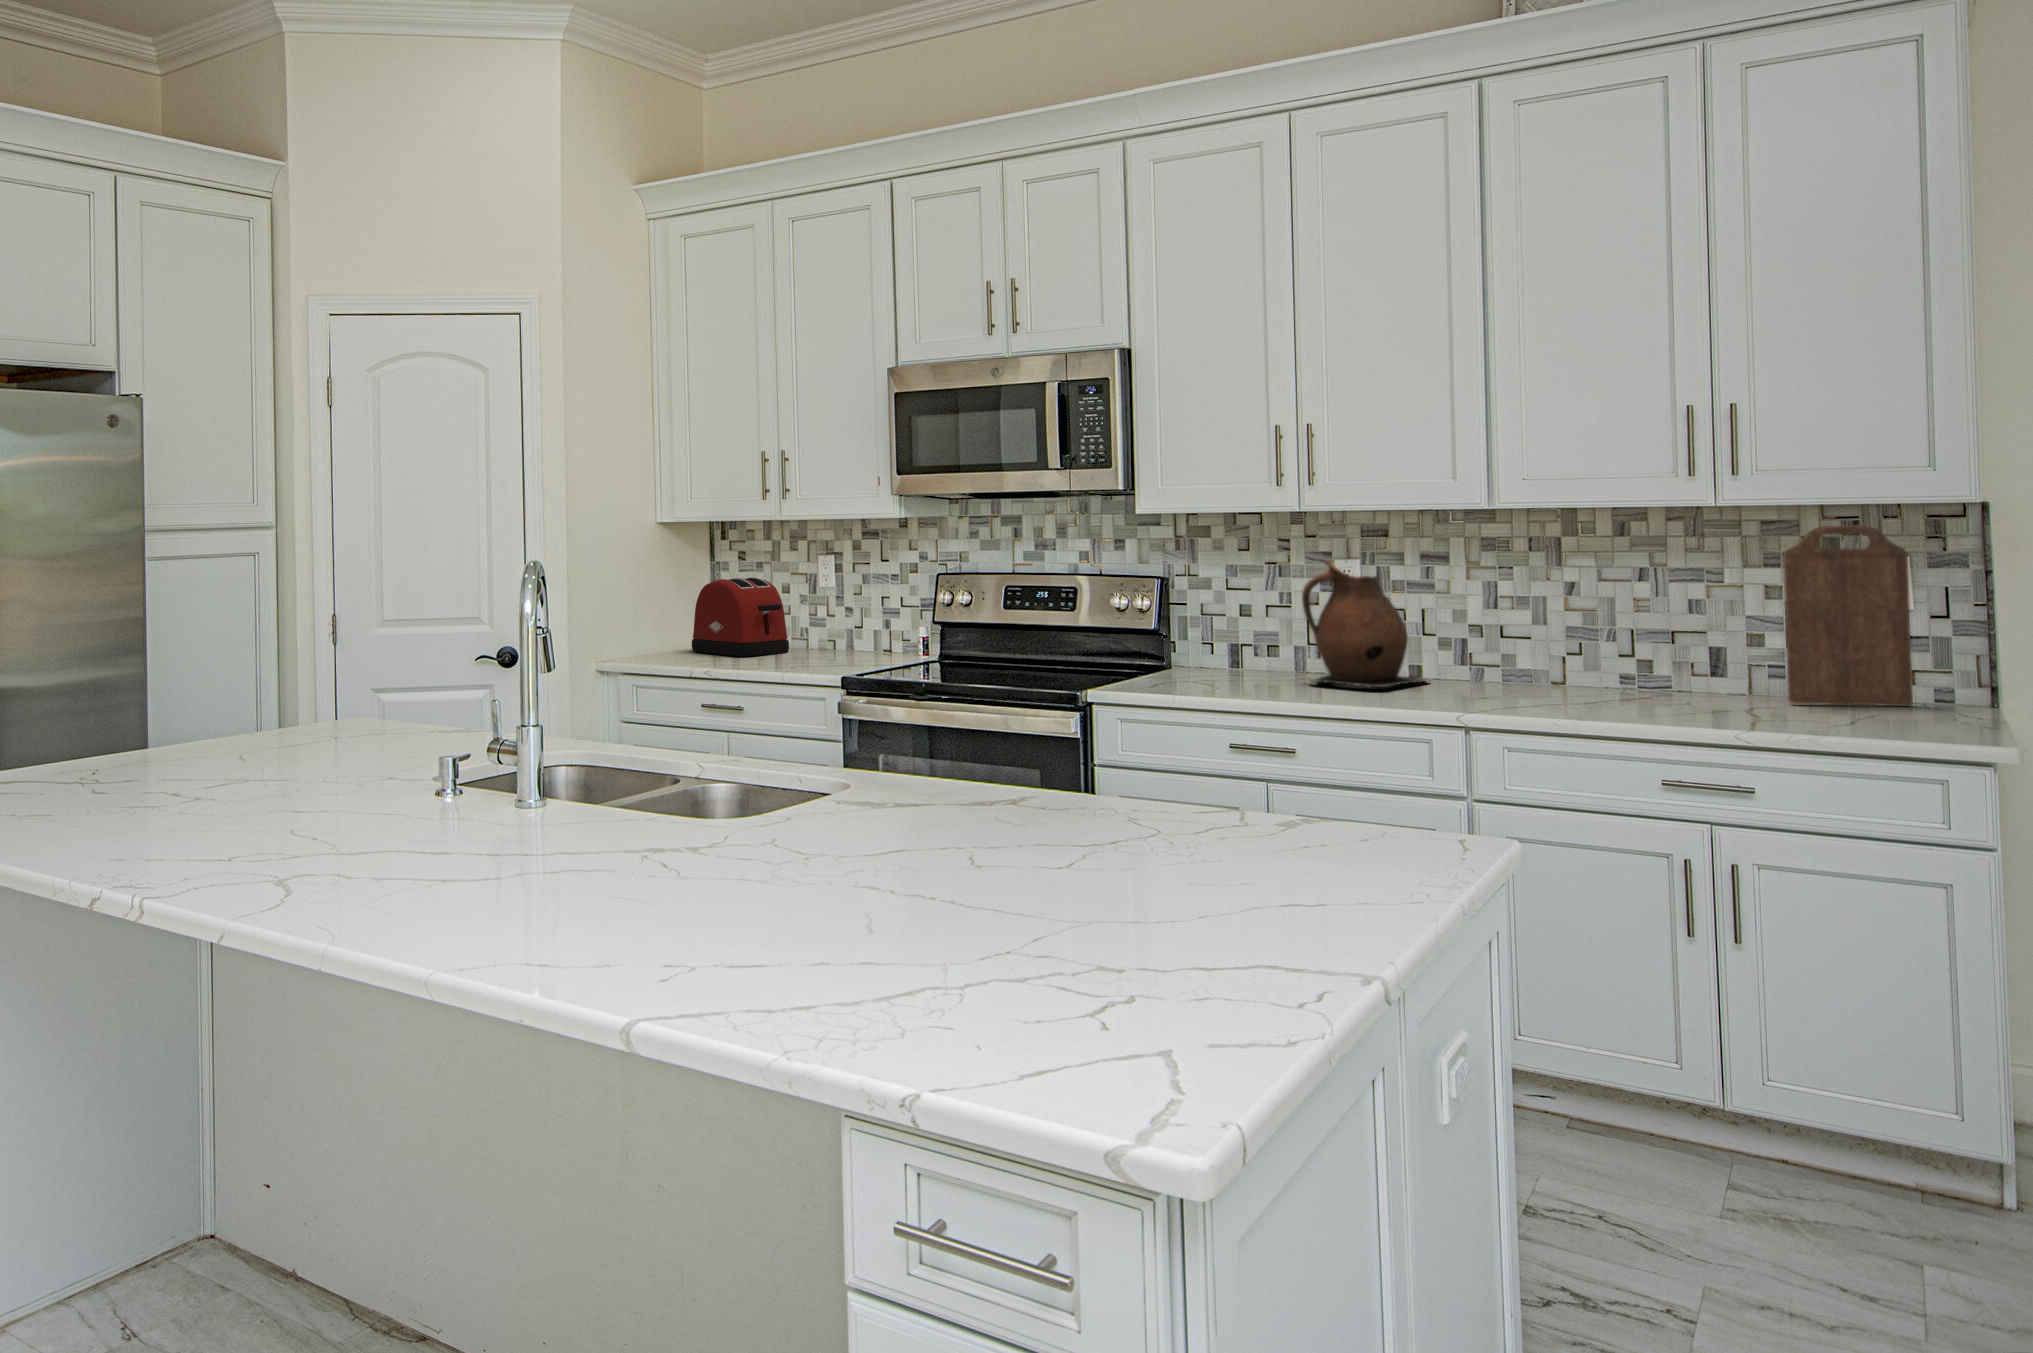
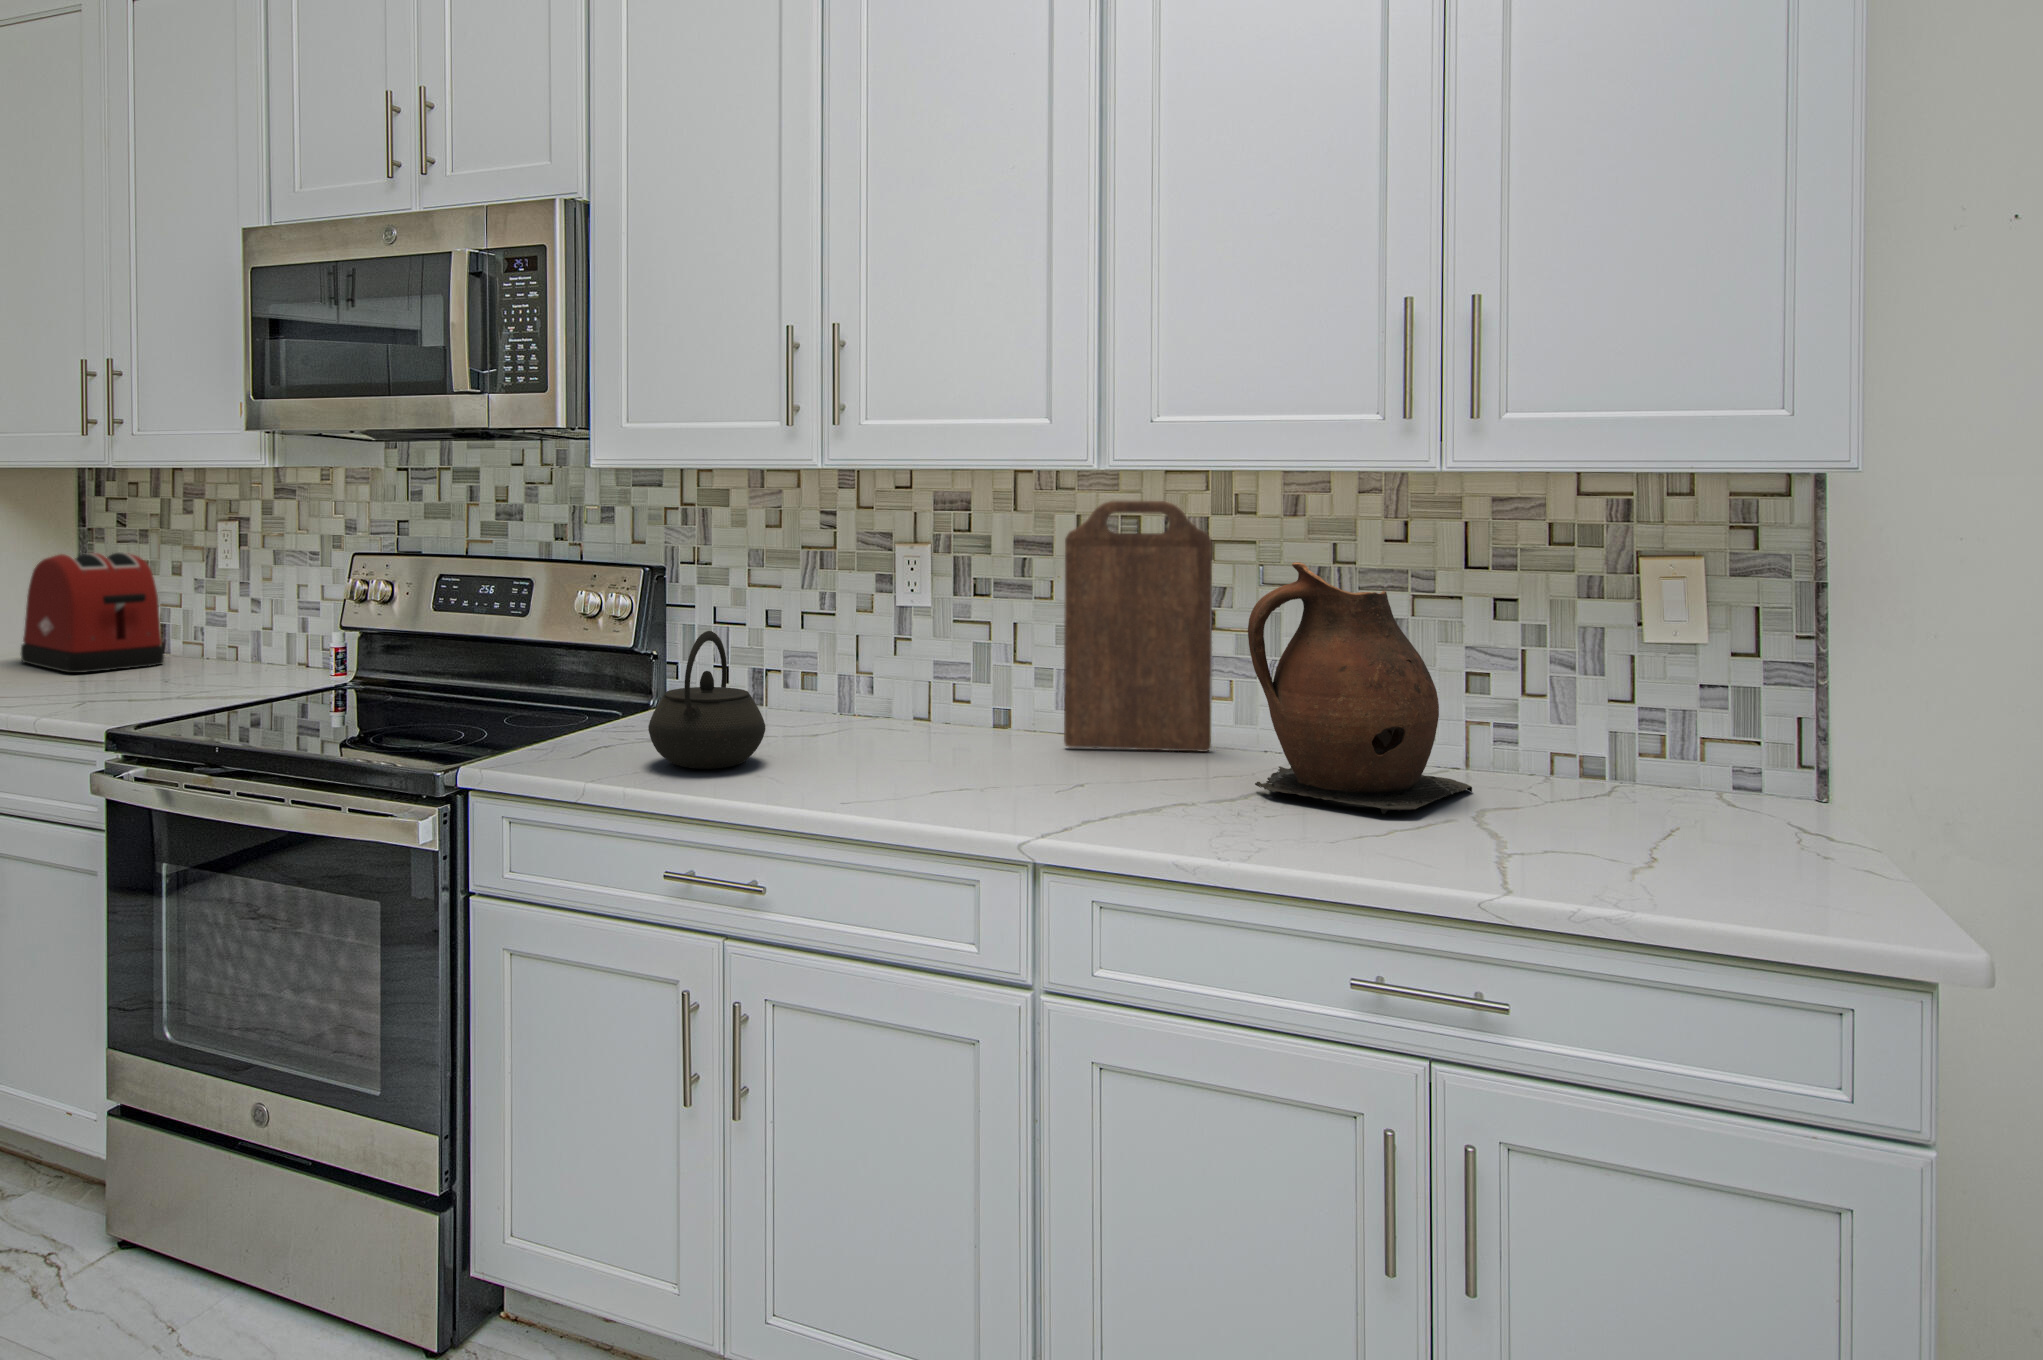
cutting board: present [1783,525,1913,706] -> present [1064,501,1212,752]
ceramic pitcher: present [1302,561,1427,688] -> present [1248,562,1472,814]
kettle: none [1200,613,1275,696] -> present [648,631,765,769]

